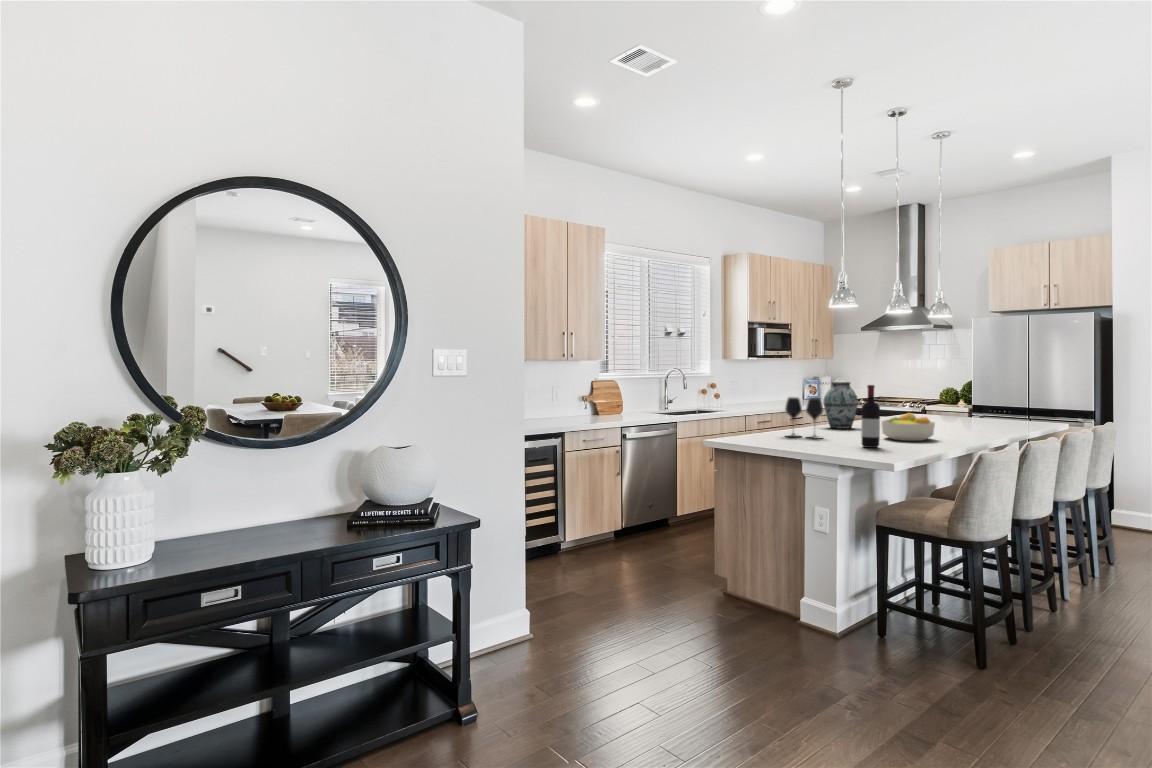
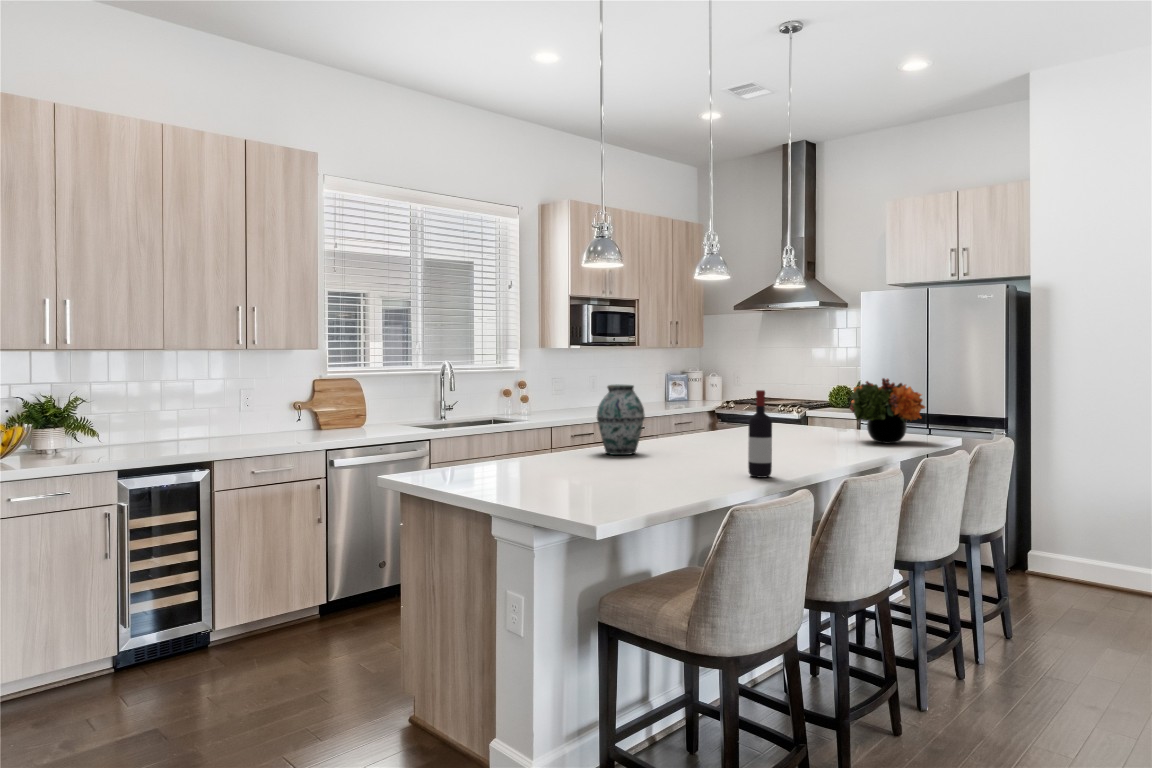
flower arrangement: none [990,379,1052,424] -> present [850,378,925,444]
wine bottle: present [861,385,880,448] -> present [748,390,772,478]
wine glass: present [785,397,823,439] -> none [495,413,548,479]
fruit bowl: present [882,413,935,441] -> none [634,436,708,484]

